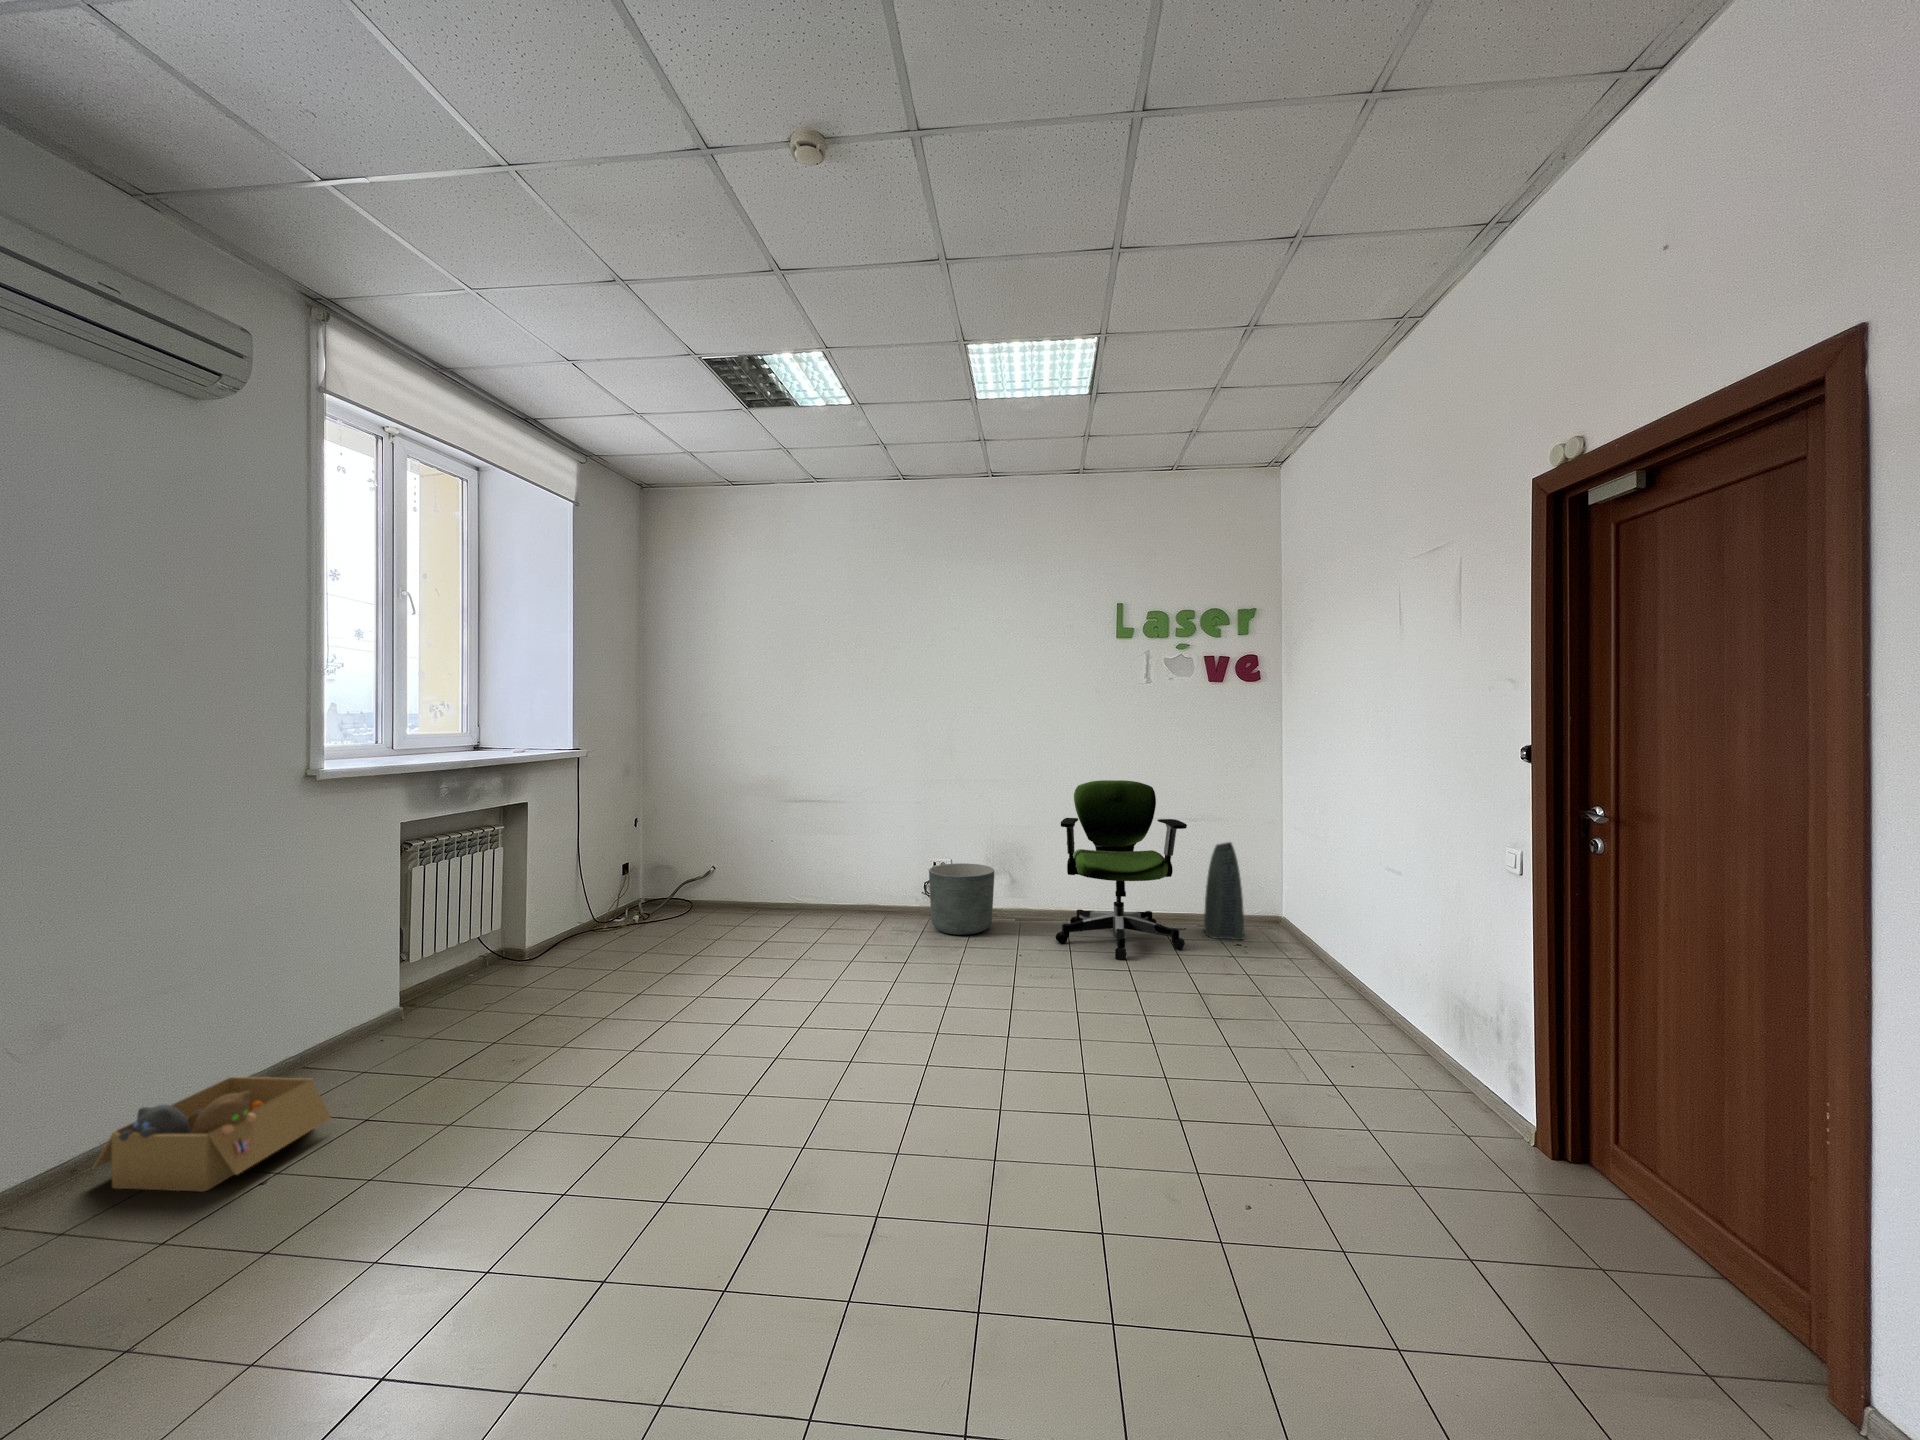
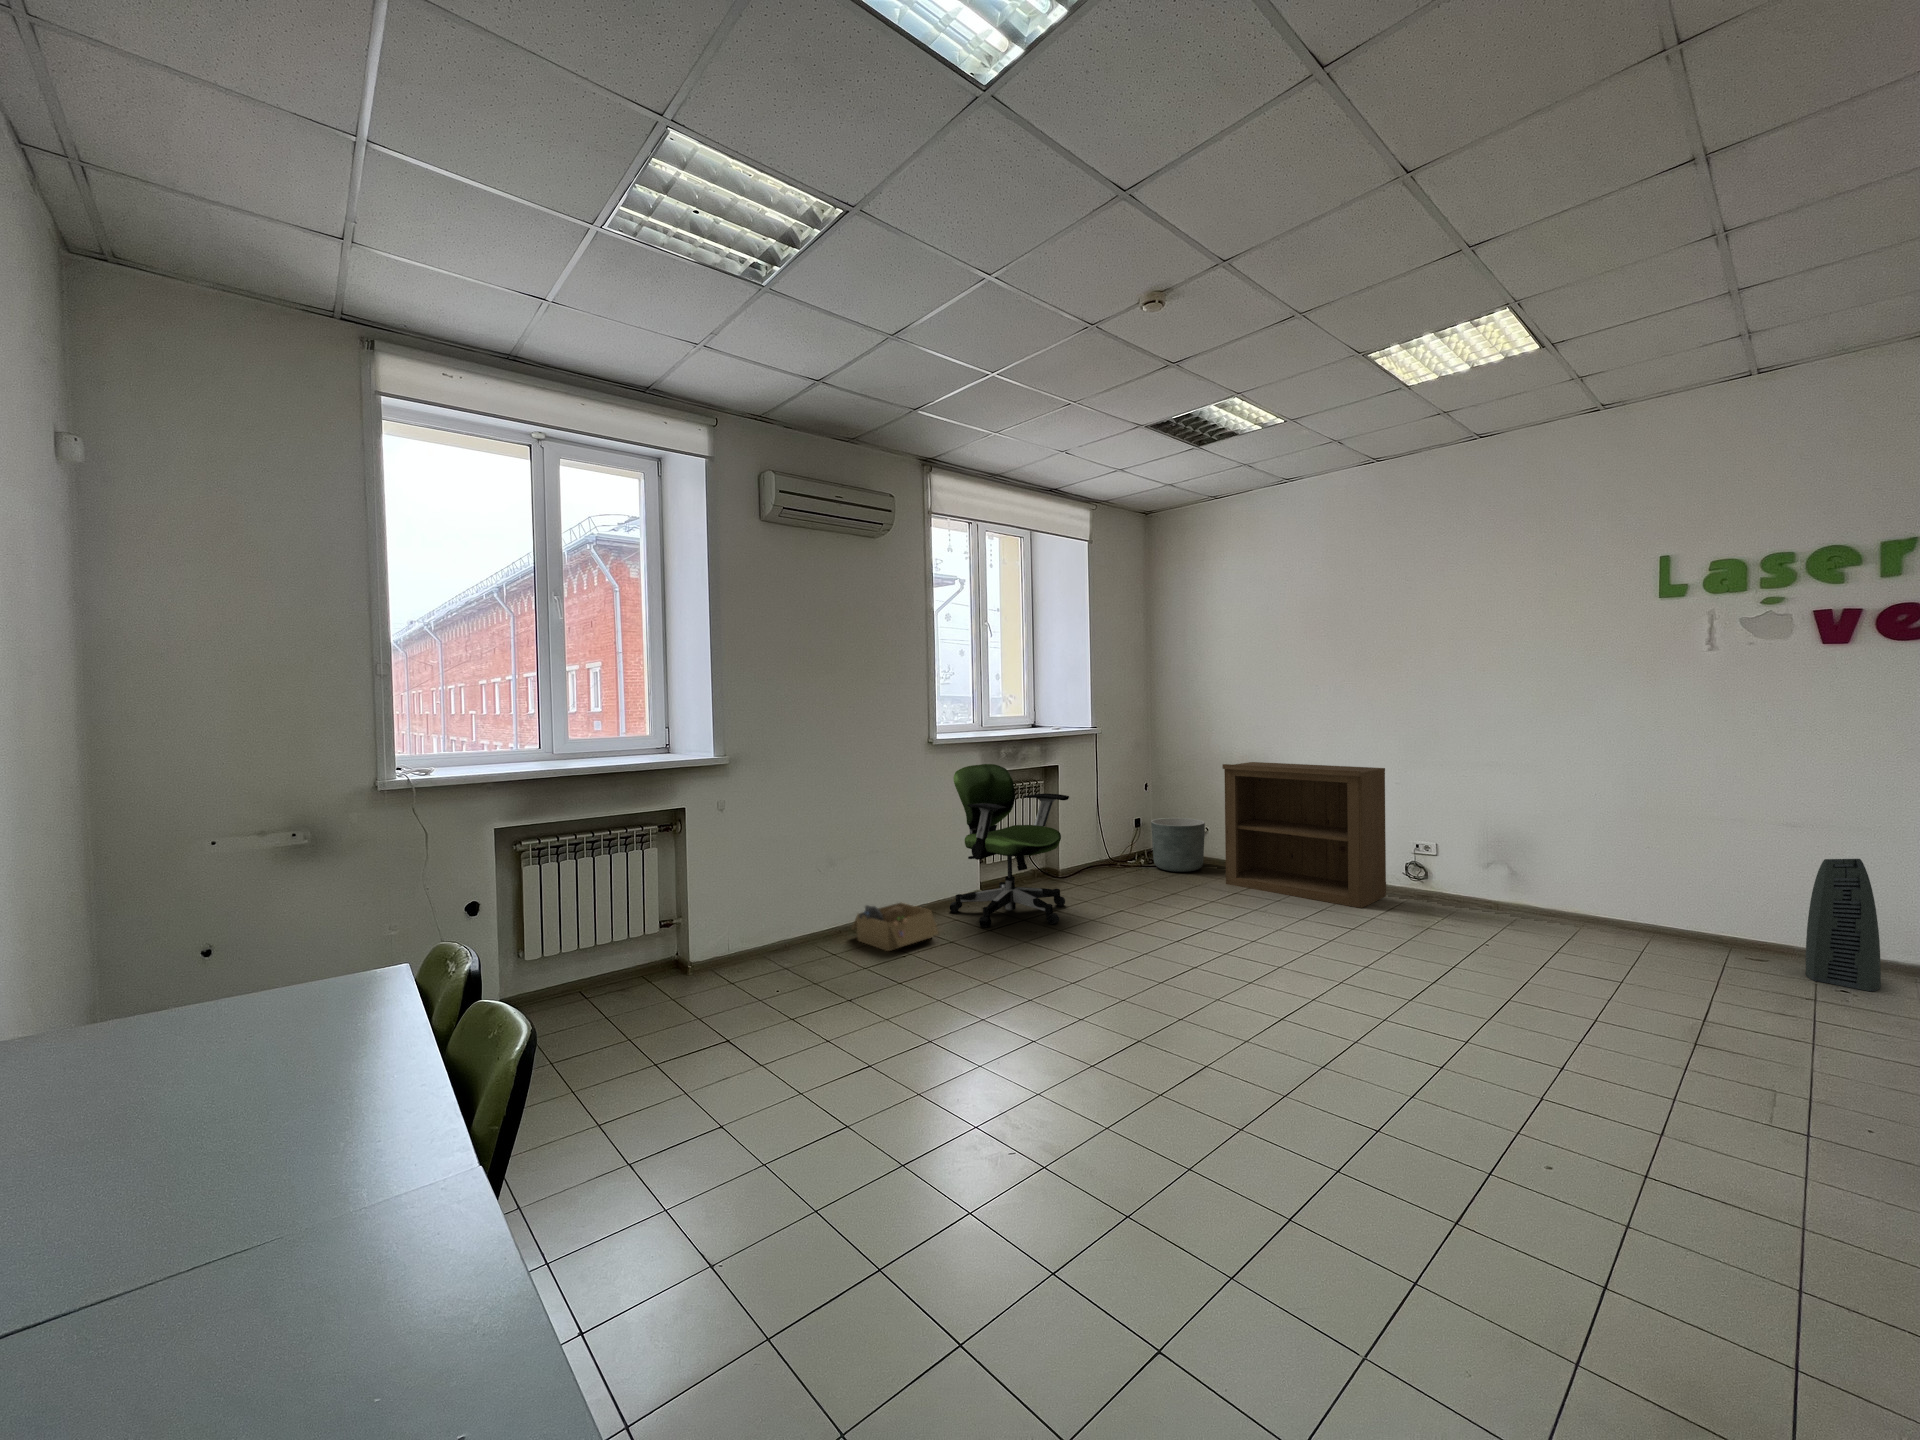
office chair: present [1056,780,1187,959] -> present [950,764,1069,927]
bookshelf: none [748,786,910,935] -> present [1222,762,1386,908]
planter: present [929,863,994,935] -> present [1151,818,1205,872]

